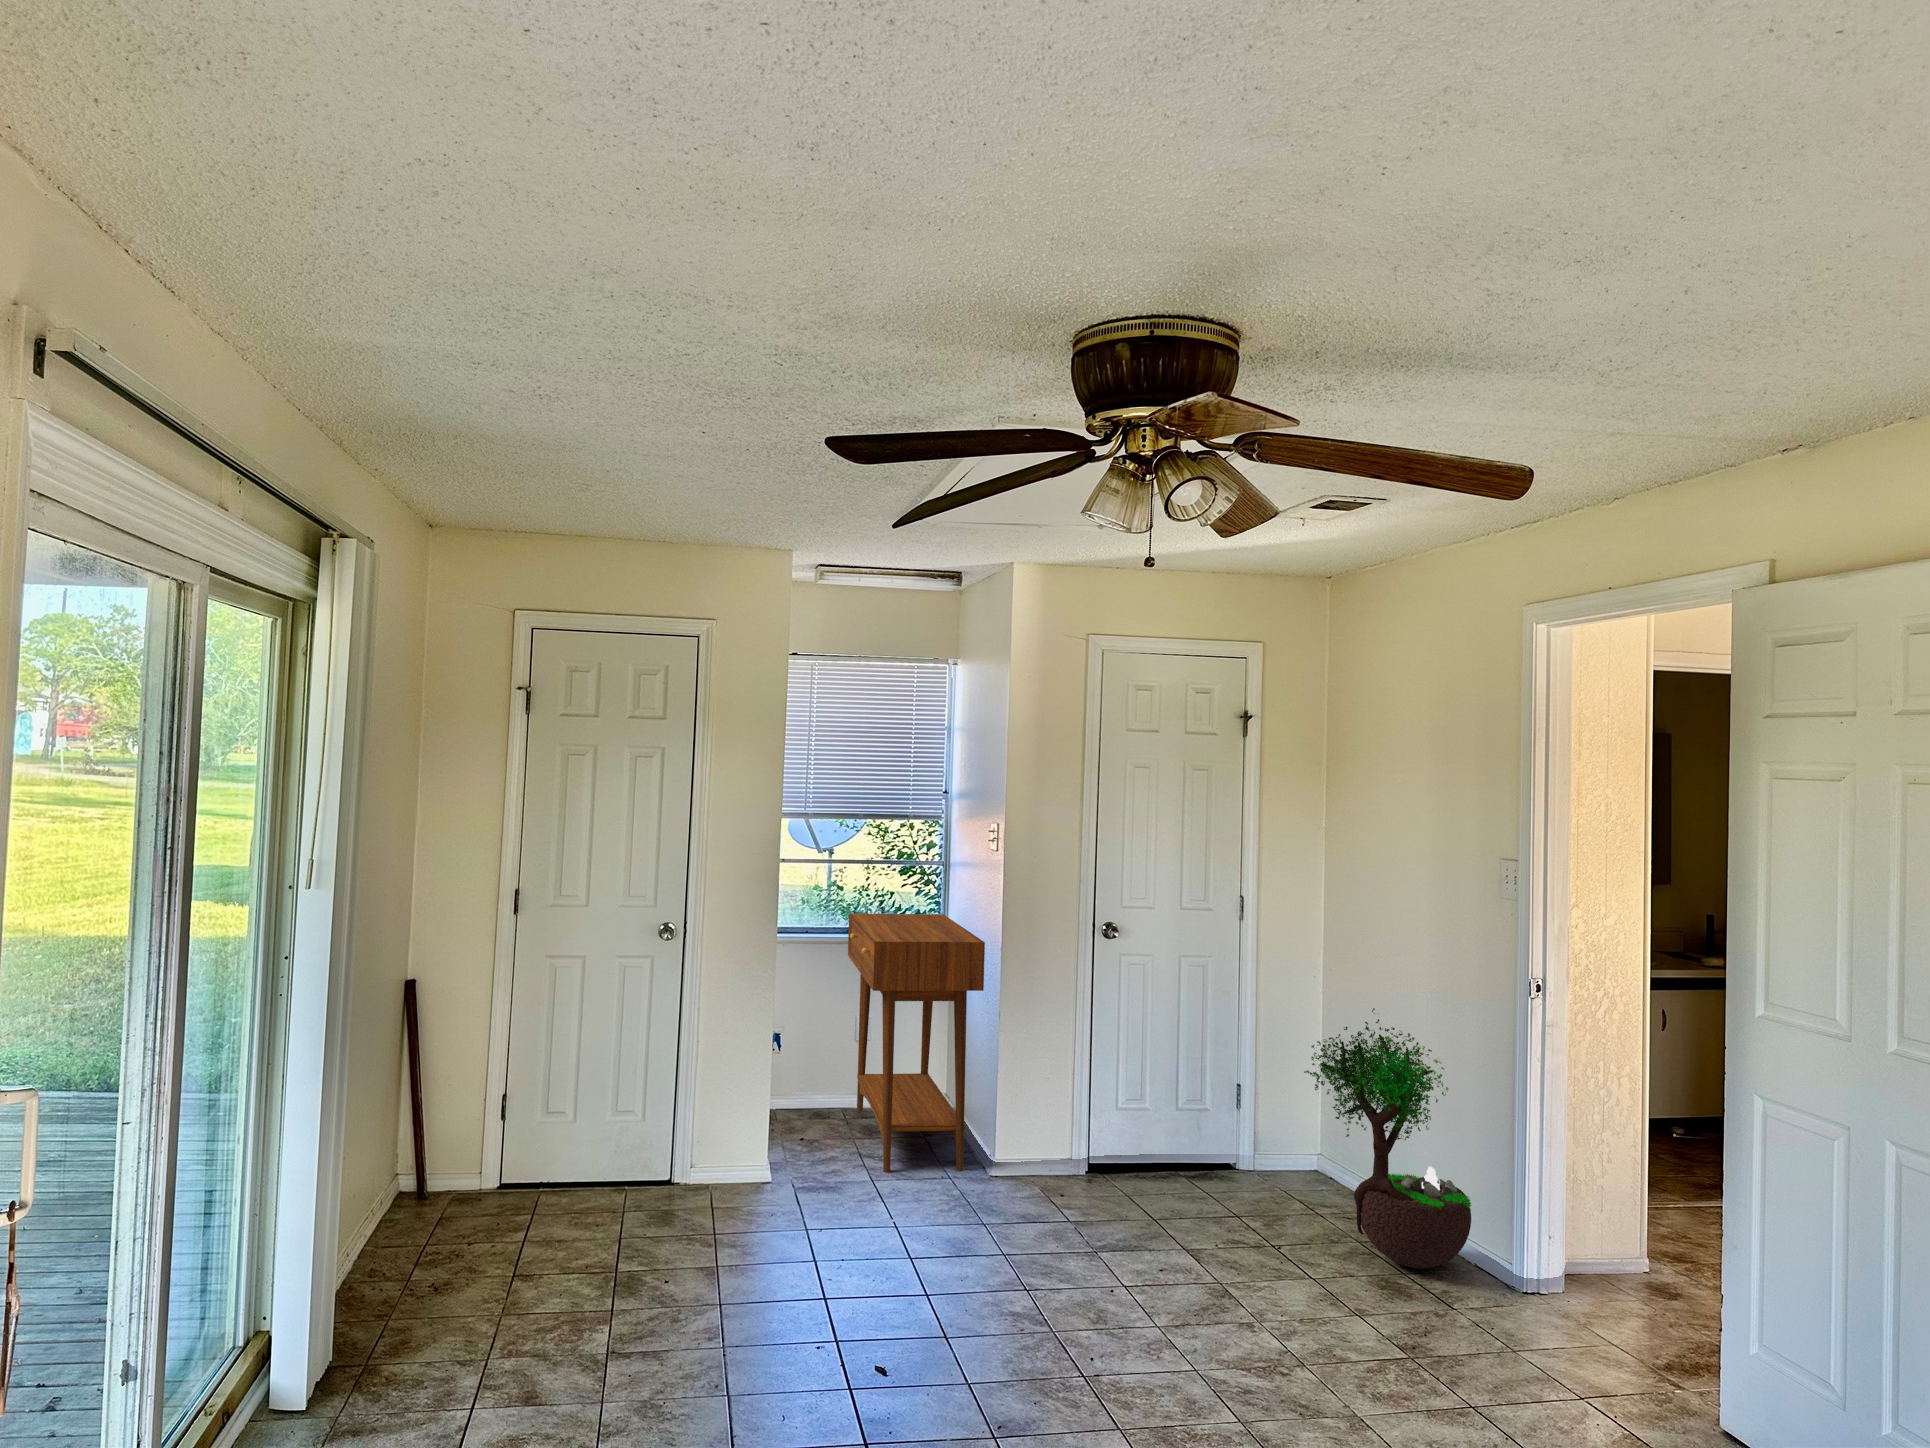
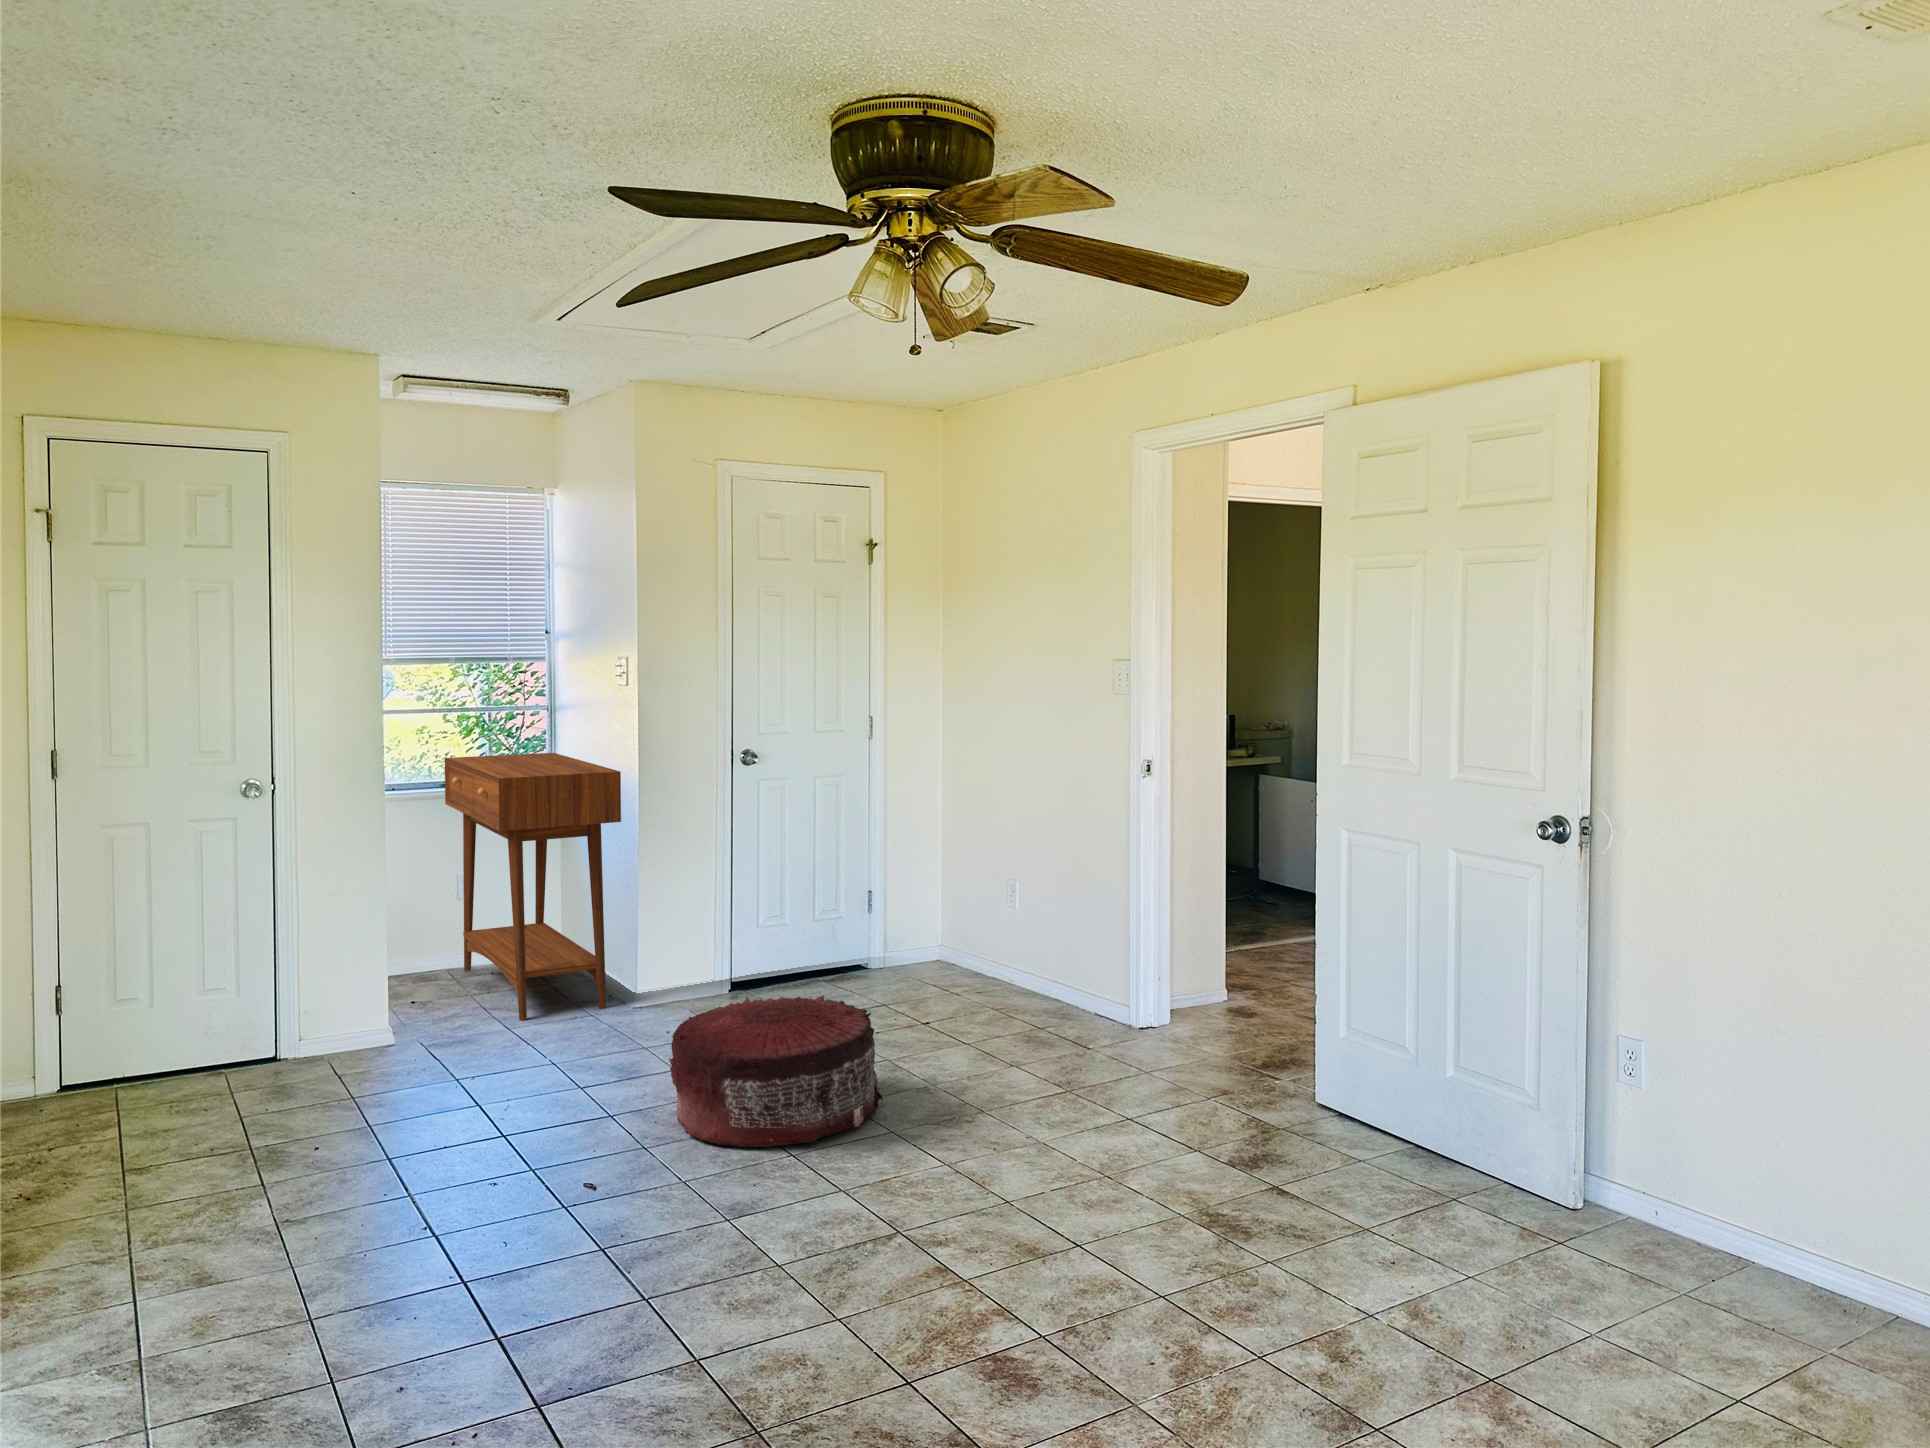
potted tree: present [1304,1008,1471,1269] -> none [955,798,1104,1024]
pouf: none [975,1194,1193,1370] -> present [669,995,883,1147]

